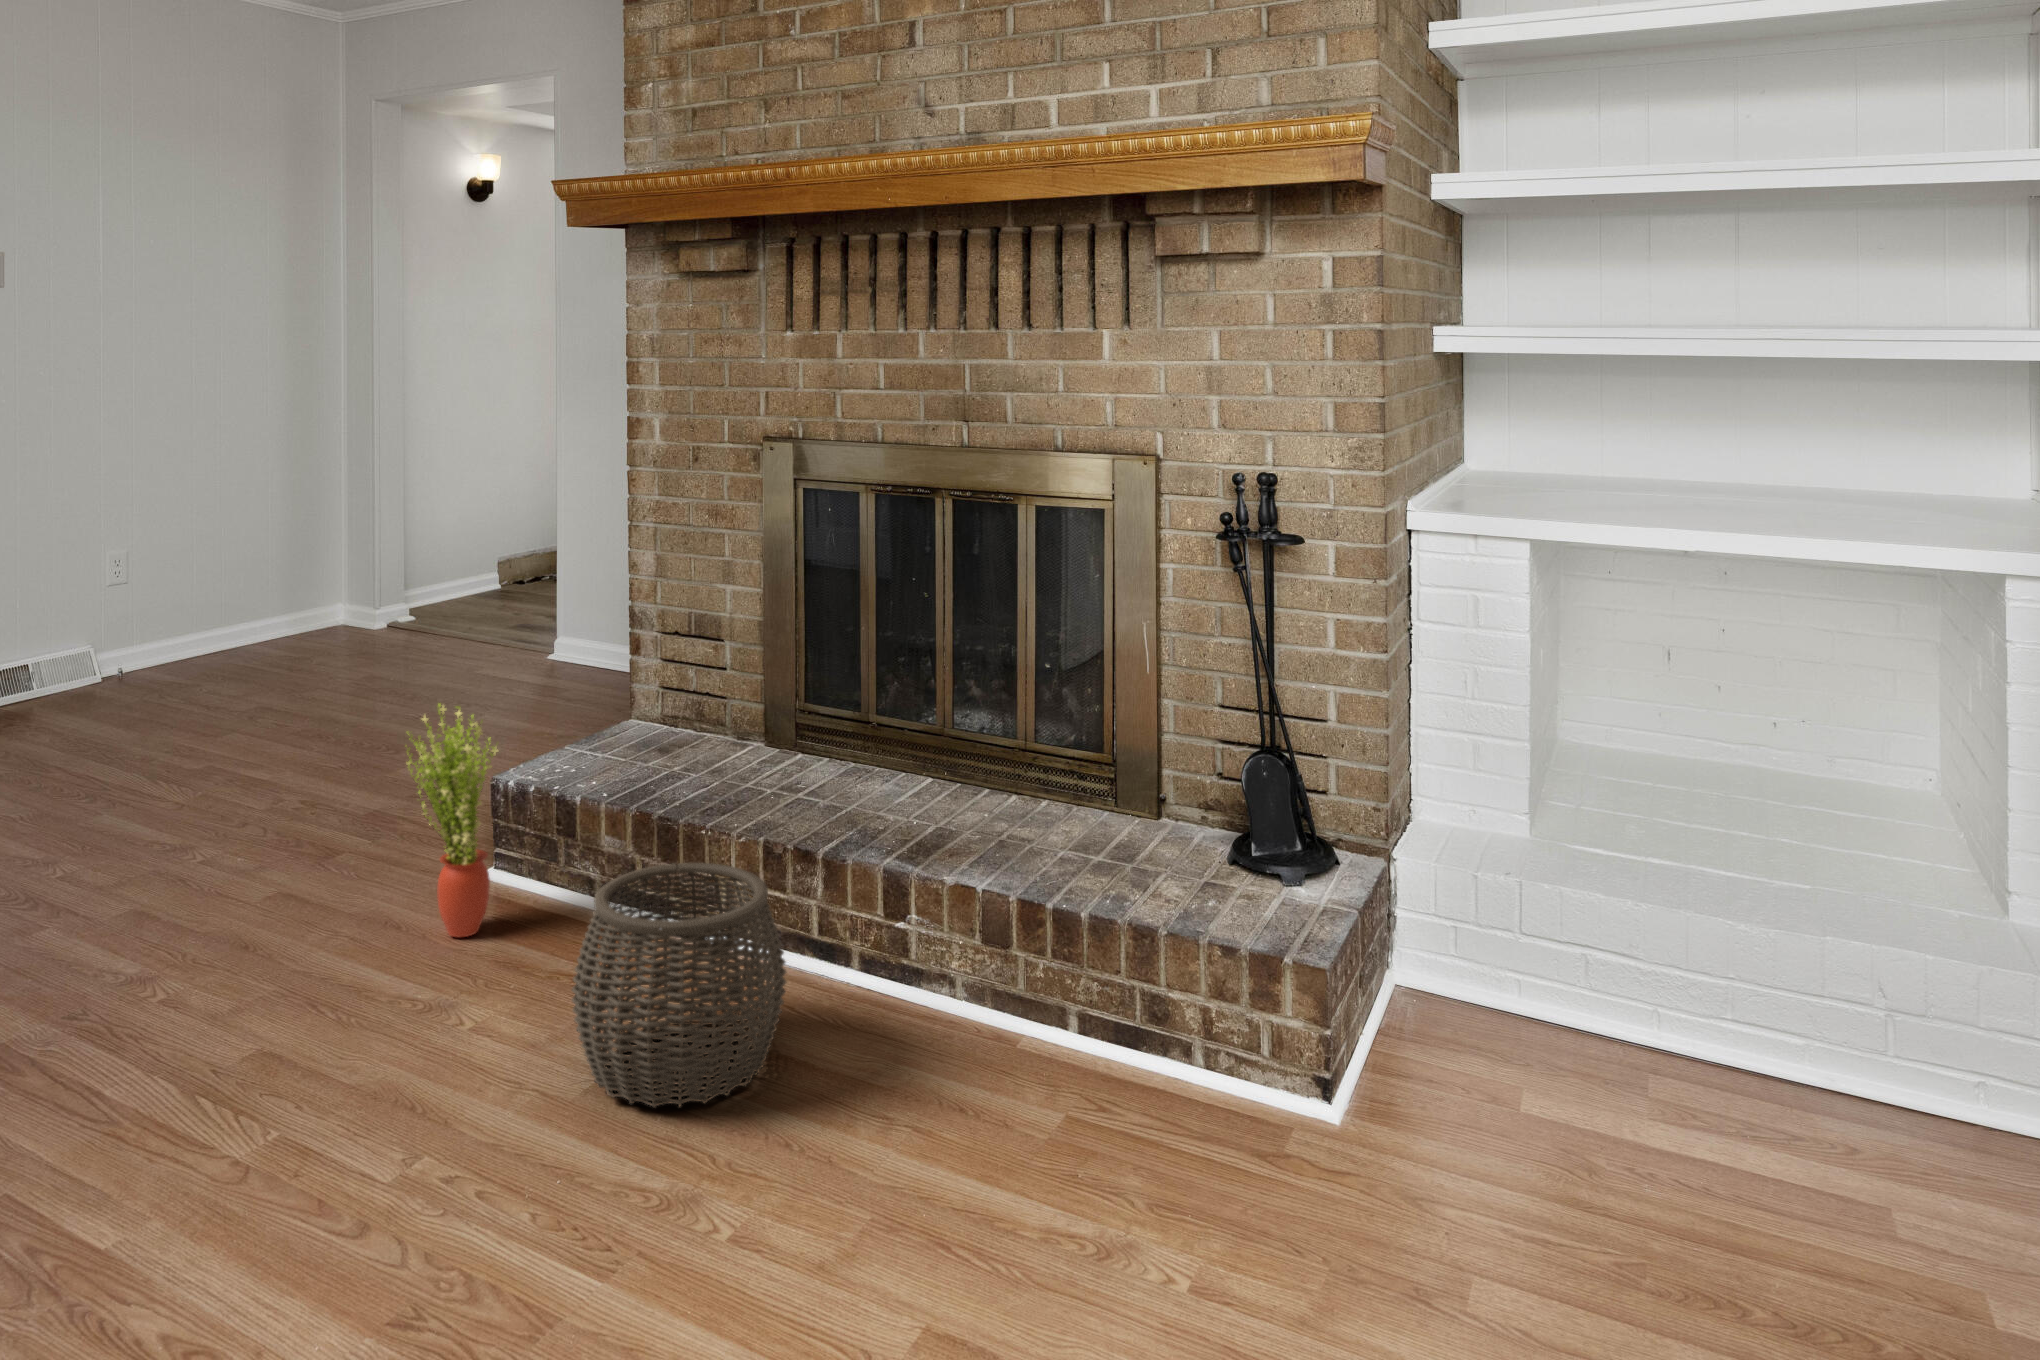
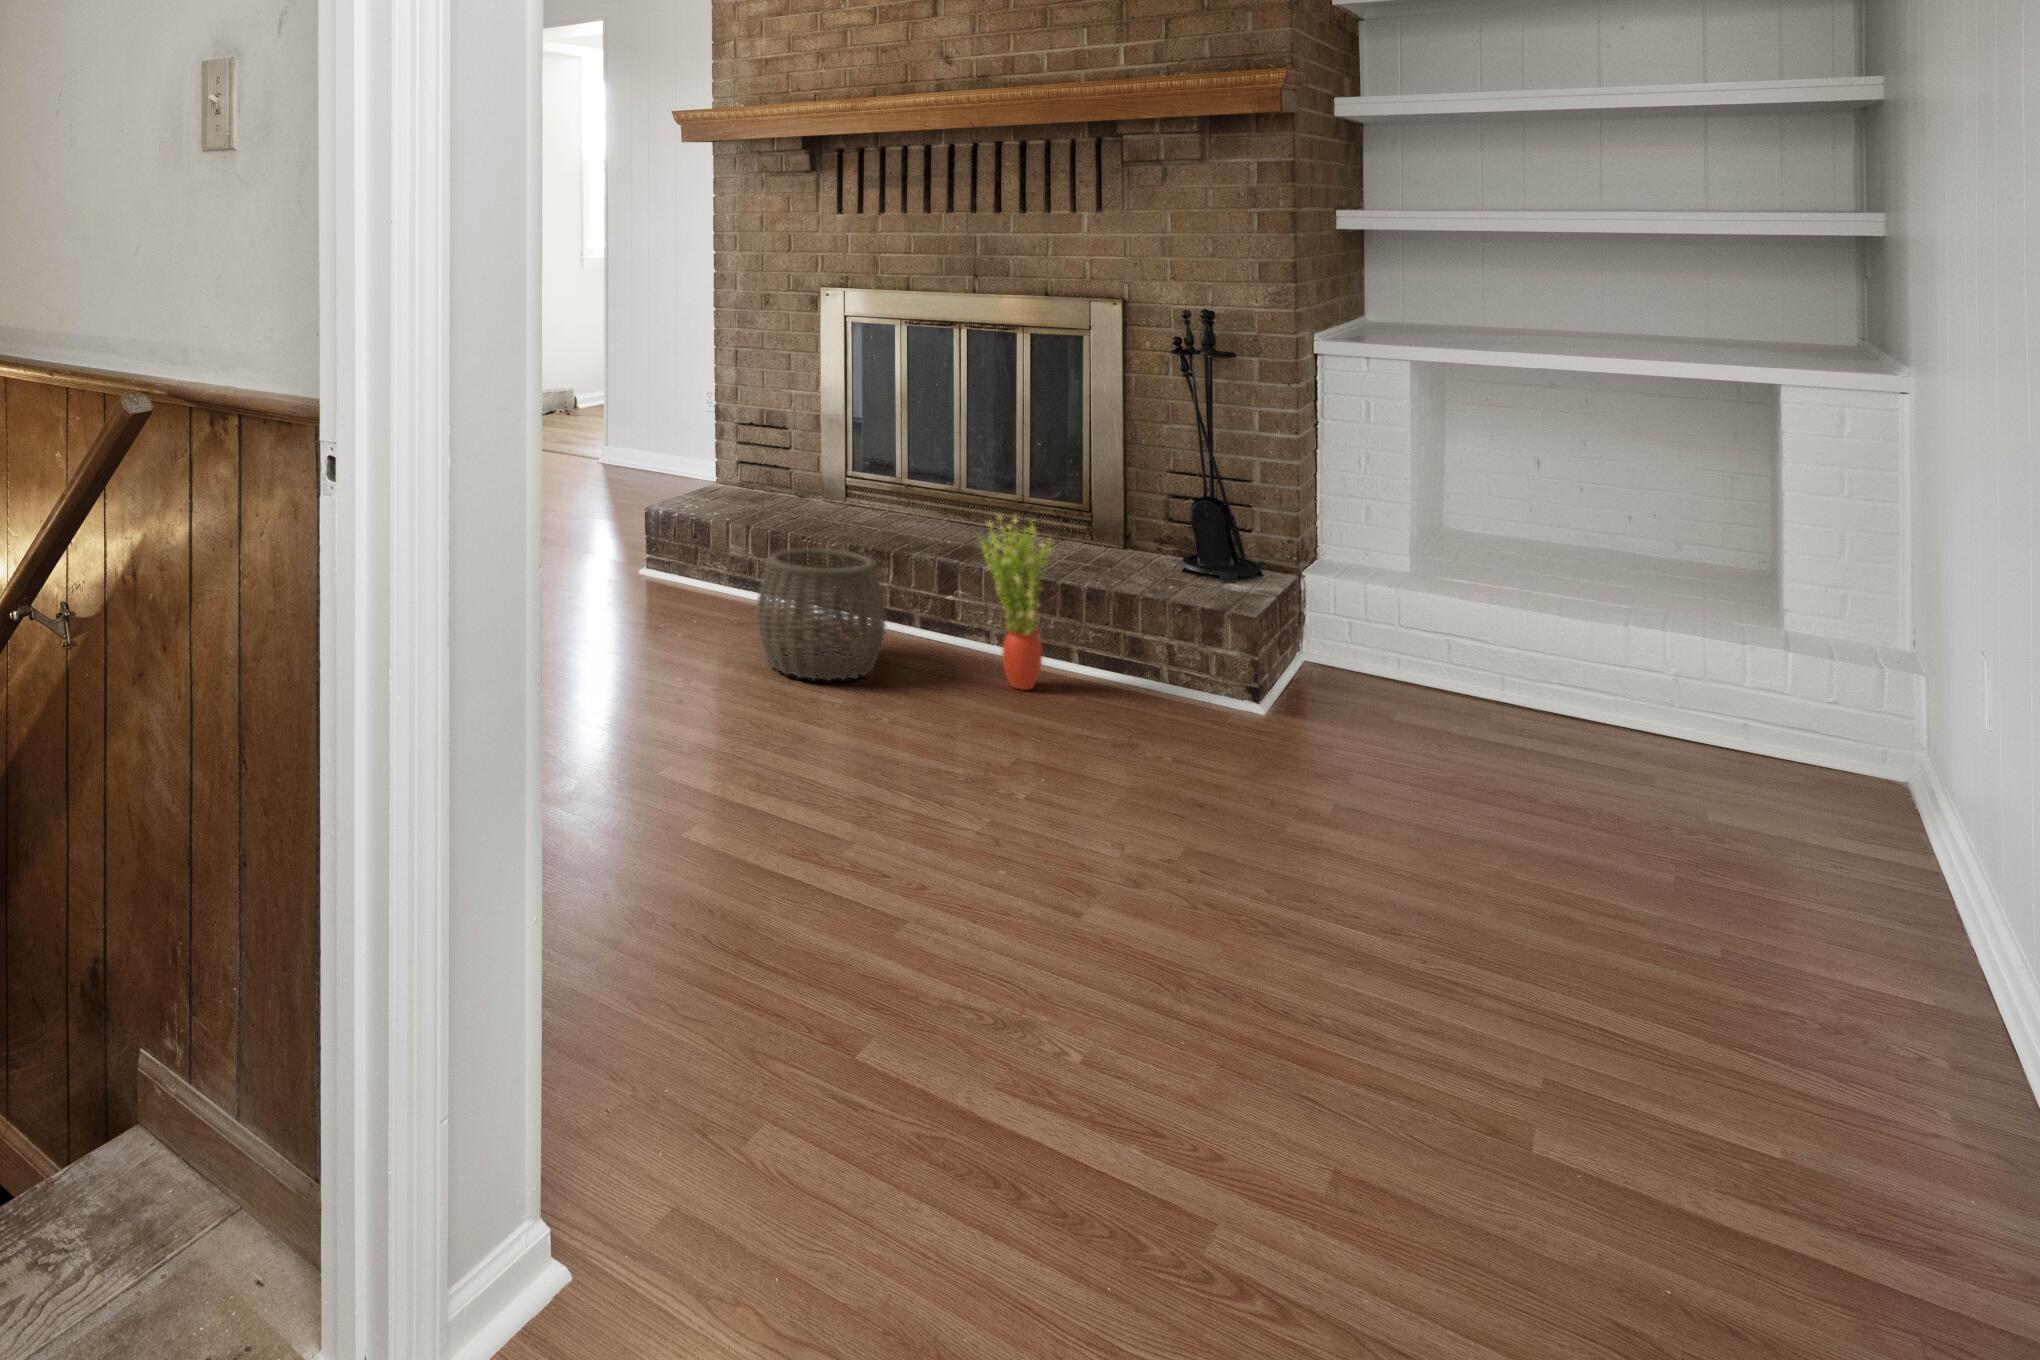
potted plant: present [407,704,498,937] -> present [981,516,1051,690]

